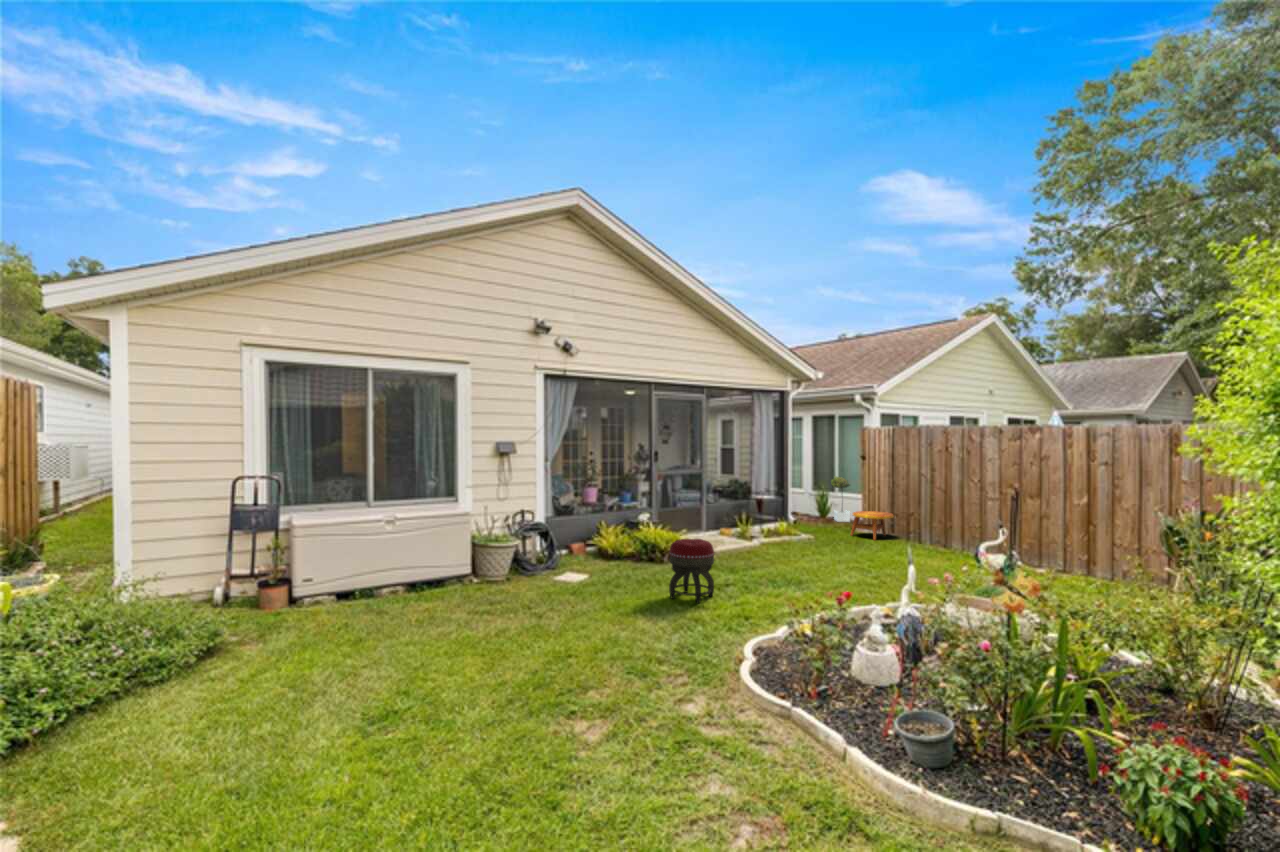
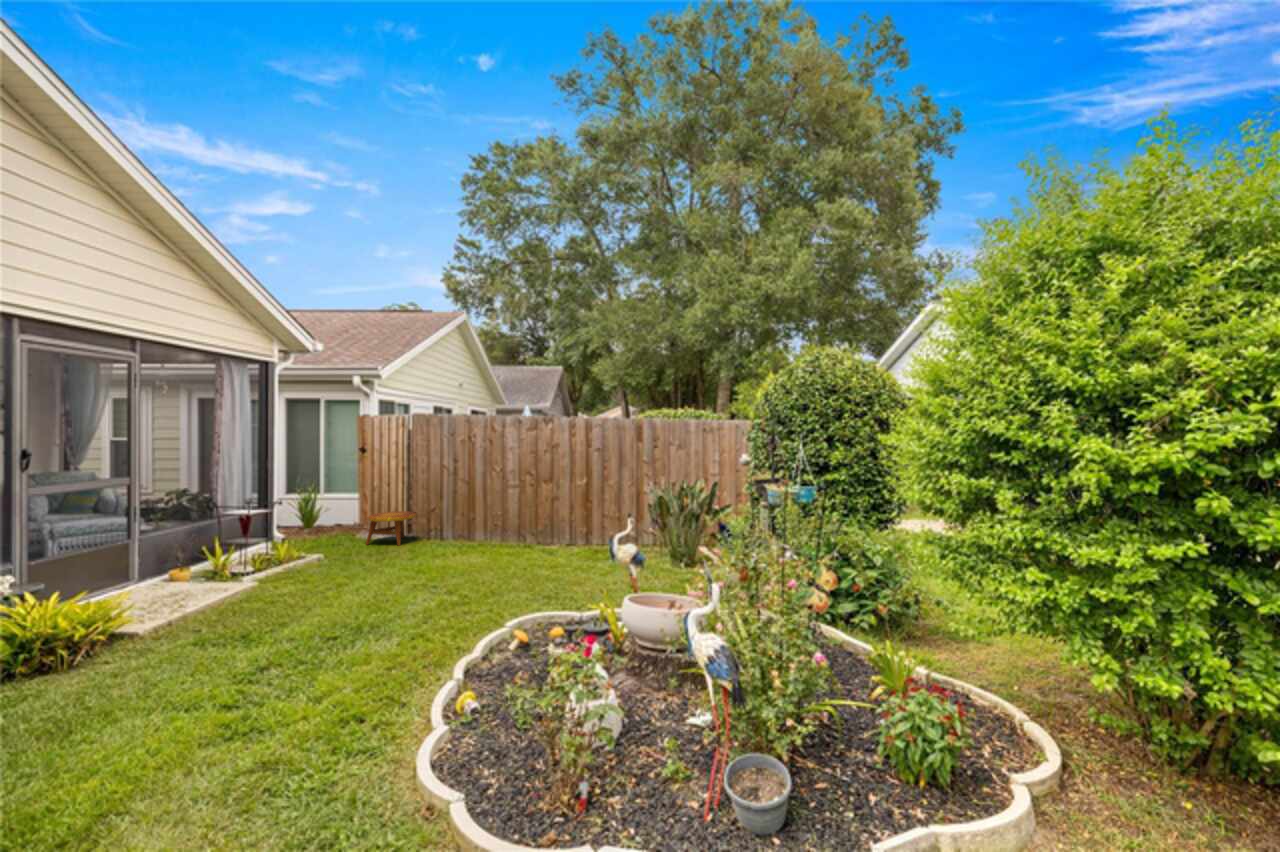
potted tree: present [831,476,850,522] -> none [320,473,346,529]
footstool: present [669,539,714,603] -> none [175,605,274,733]

